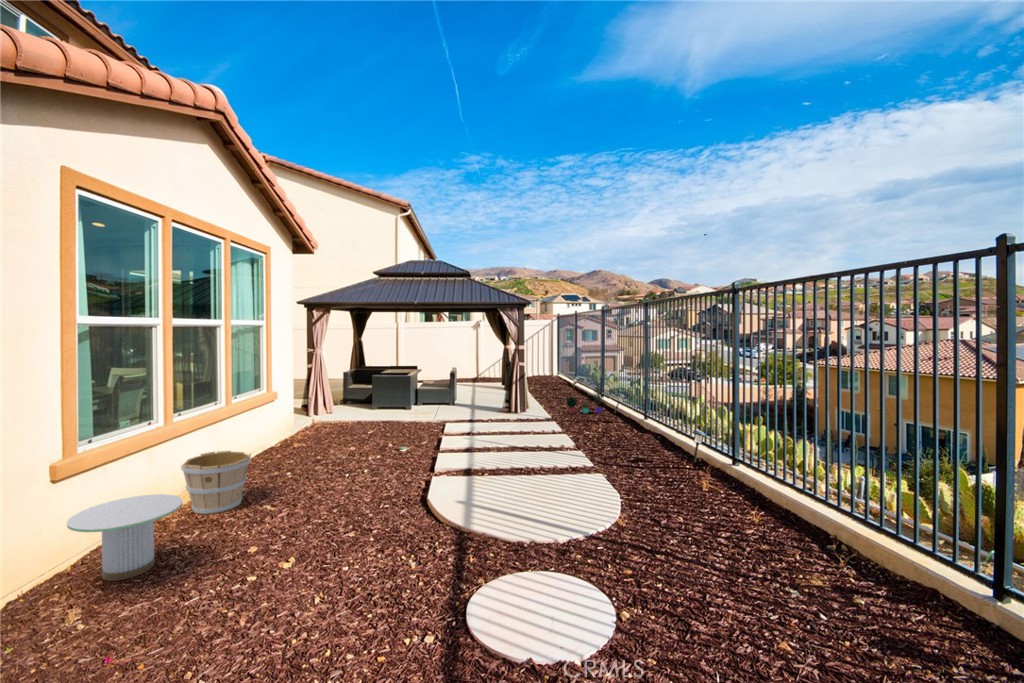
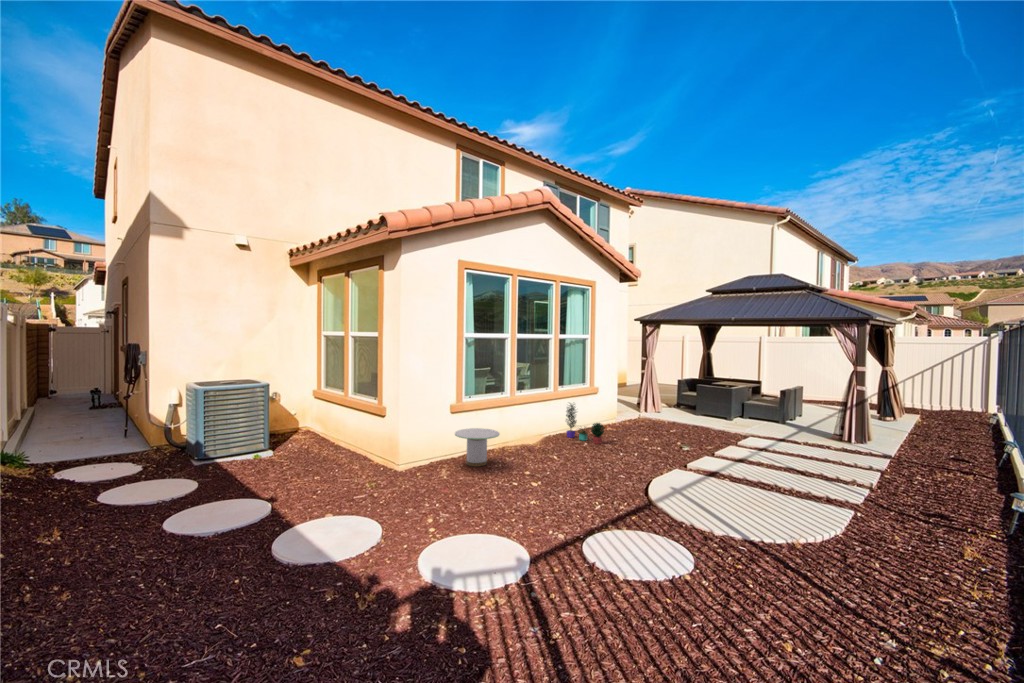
potted plant: present [566,384,603,413] -> present [566,405,605,444]
wooden bucket: present [181,451,251,514] -> none [516,417,551,453]

